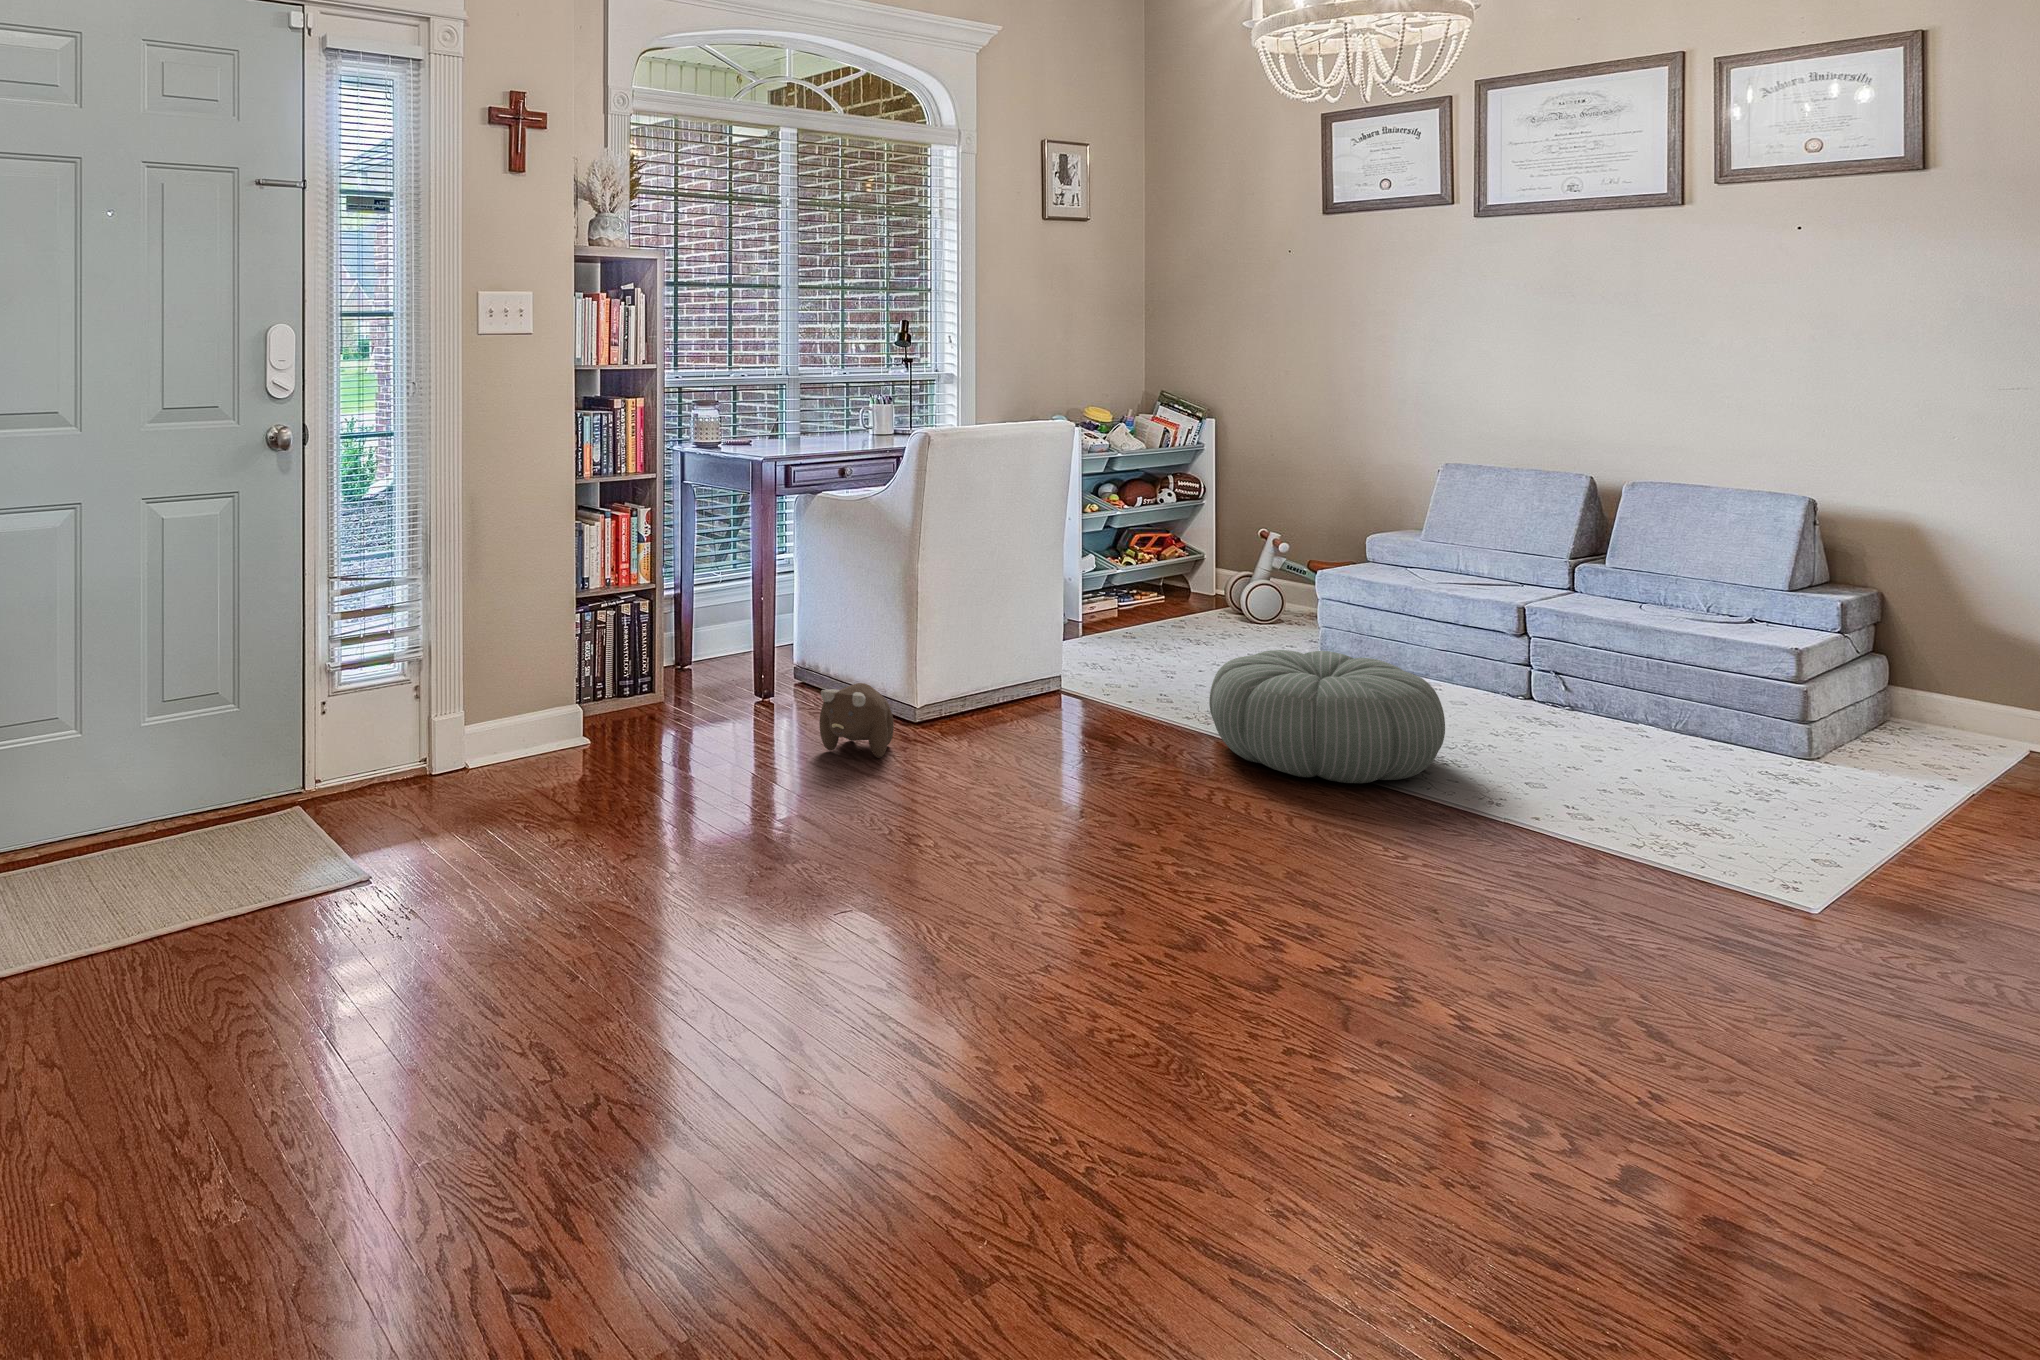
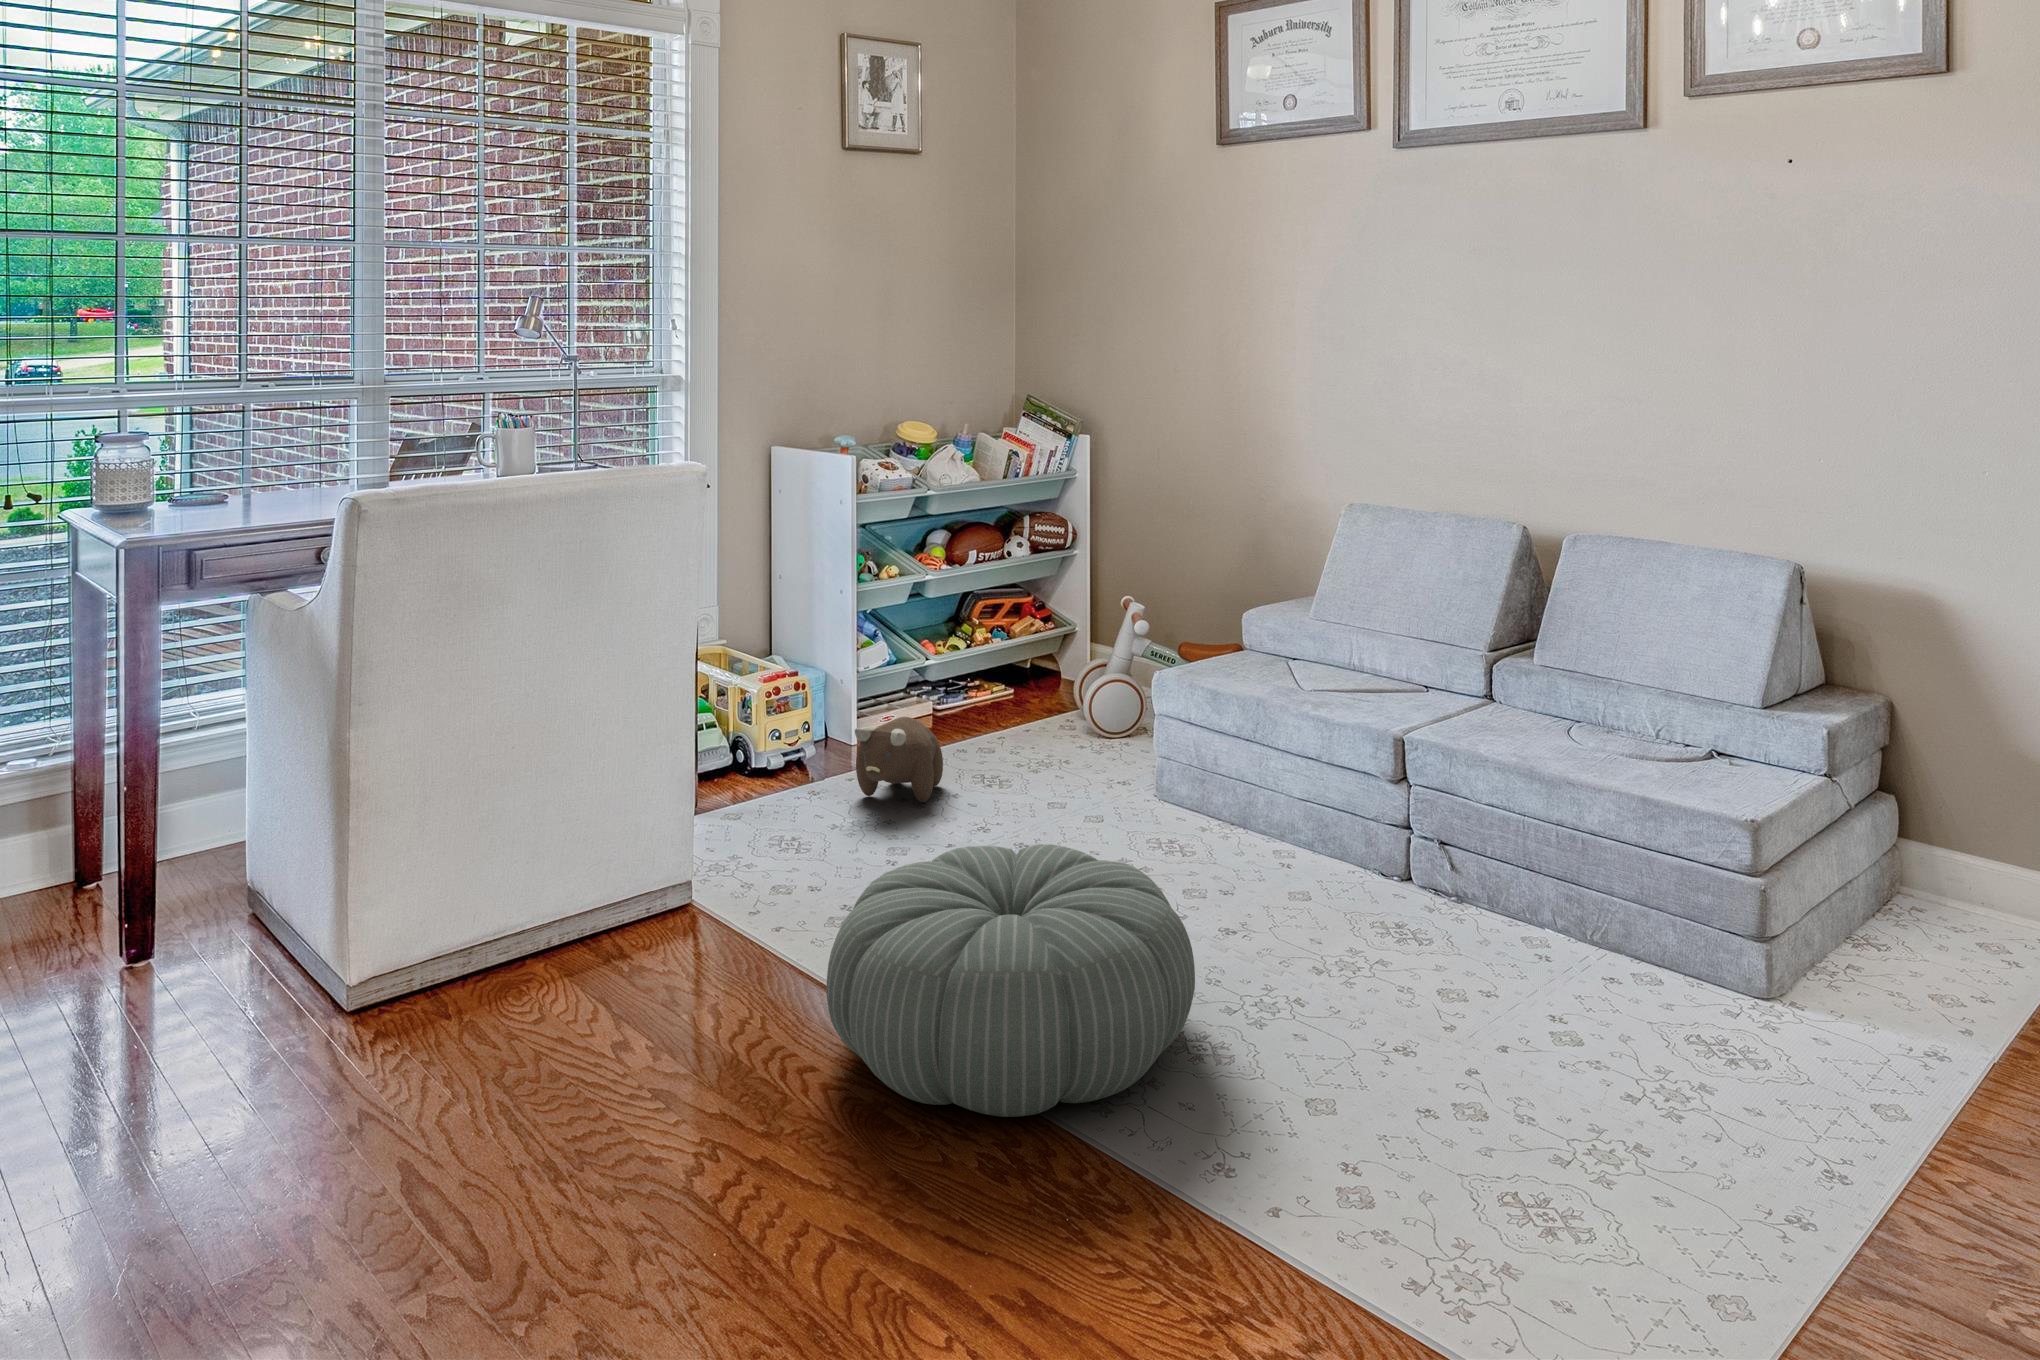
plush toy: present [819,683,894,758] -> present [855,717,943,802]

